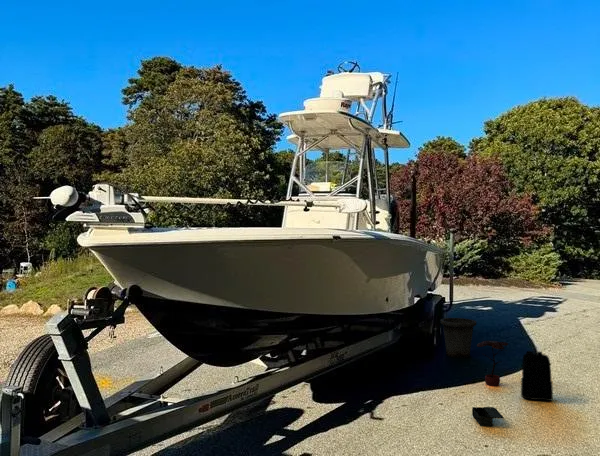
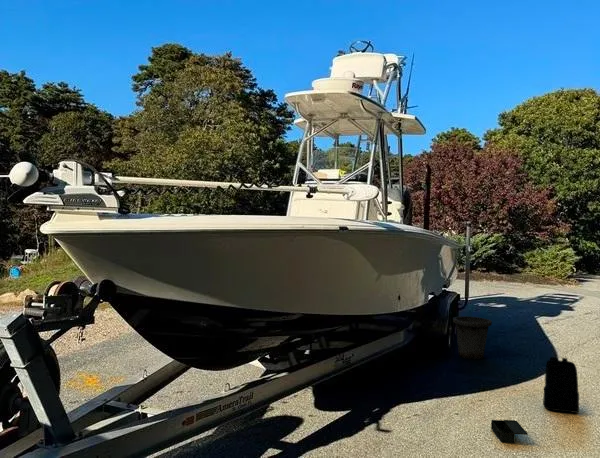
potted plant: present [477,341,508,386] -> none [495,344,529,393]

